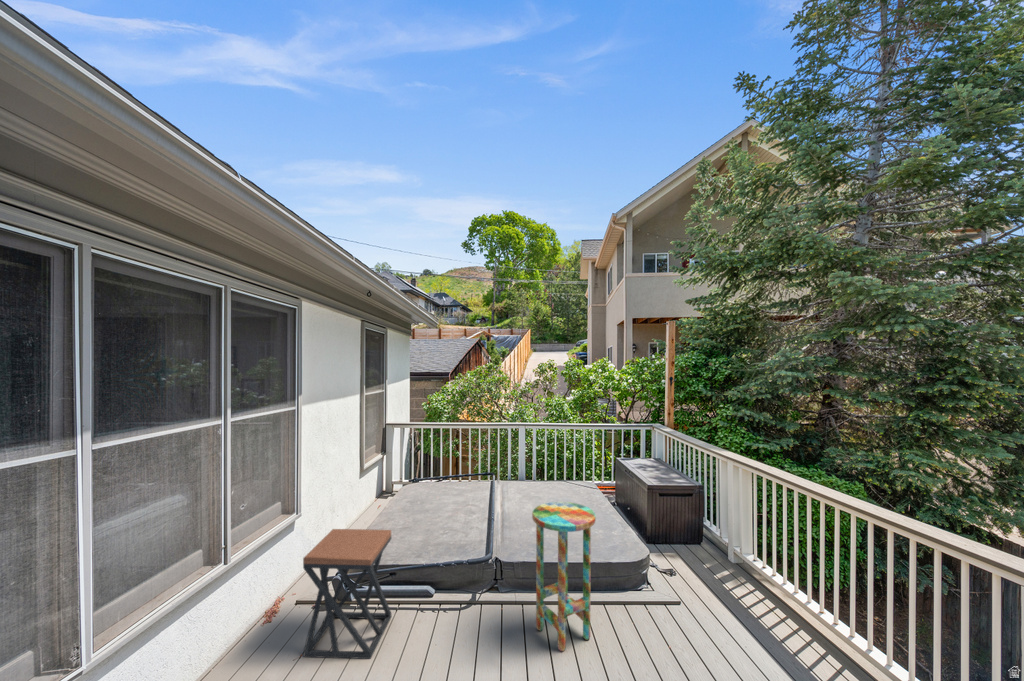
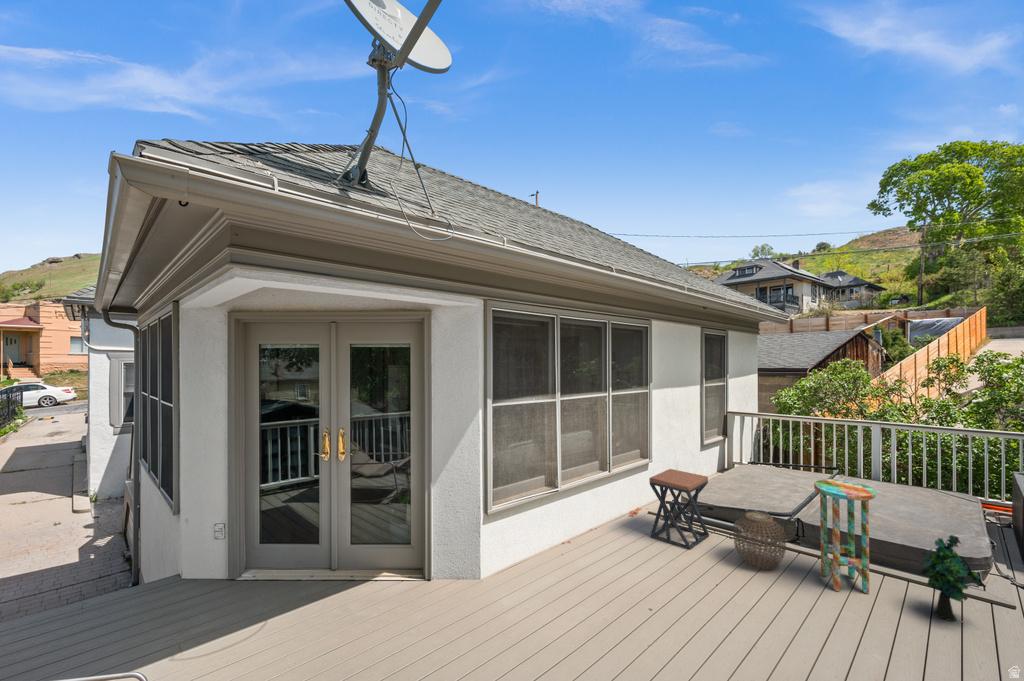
decorative plant: none [632,546,691,645] -> present [920,535,981,621]
woven basket: none [435,567,500,654] -> present [734,511,786,569]

